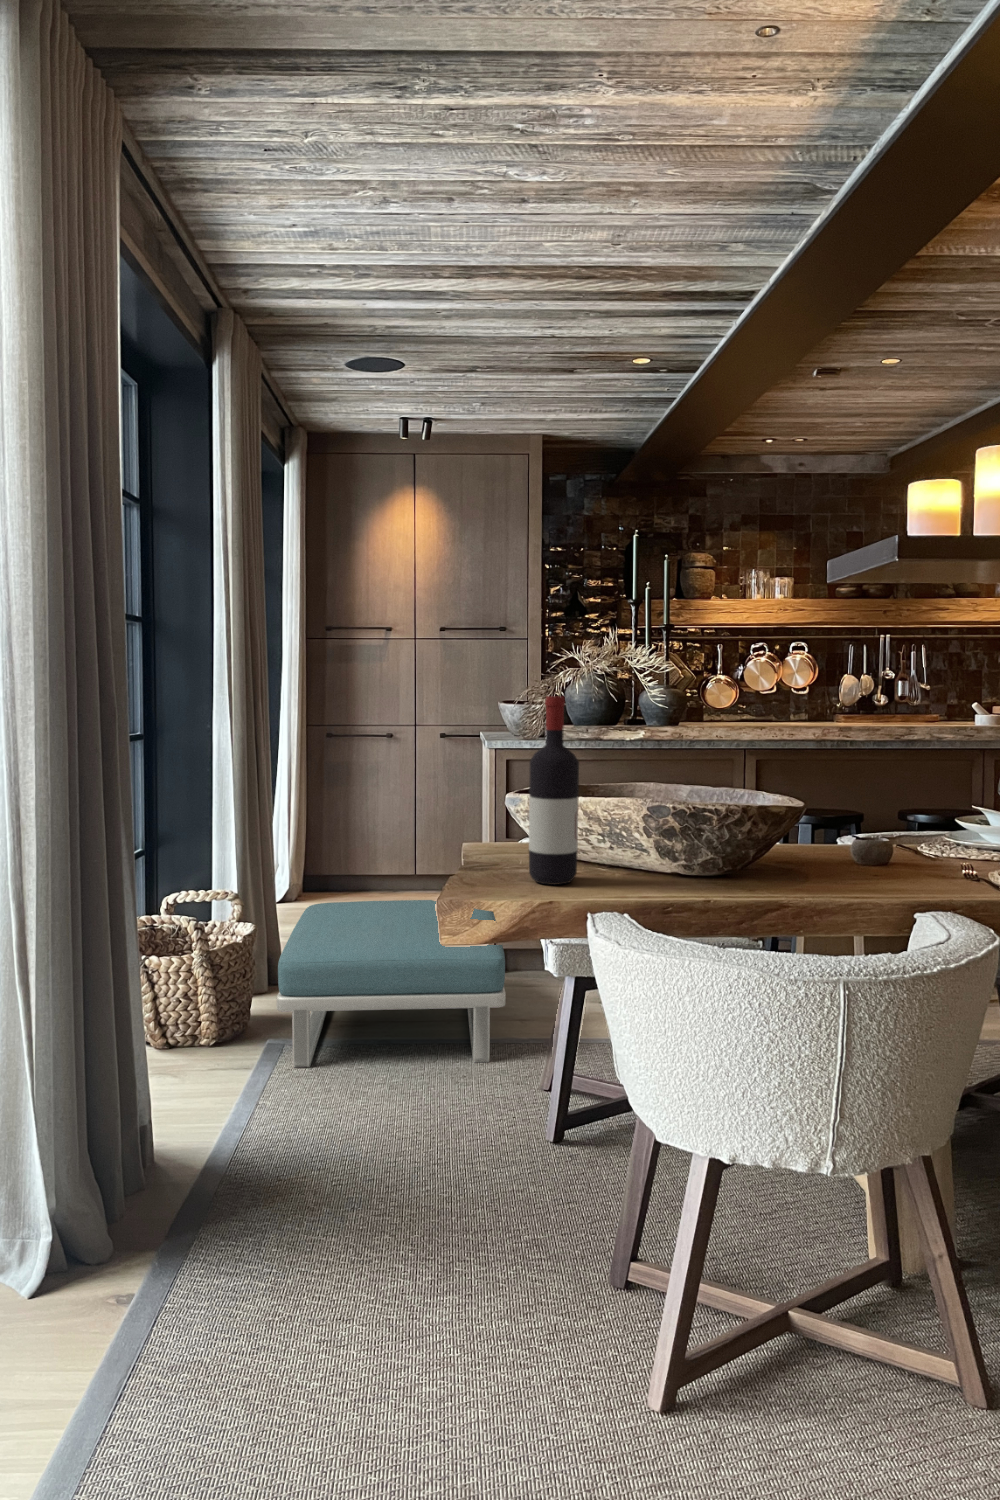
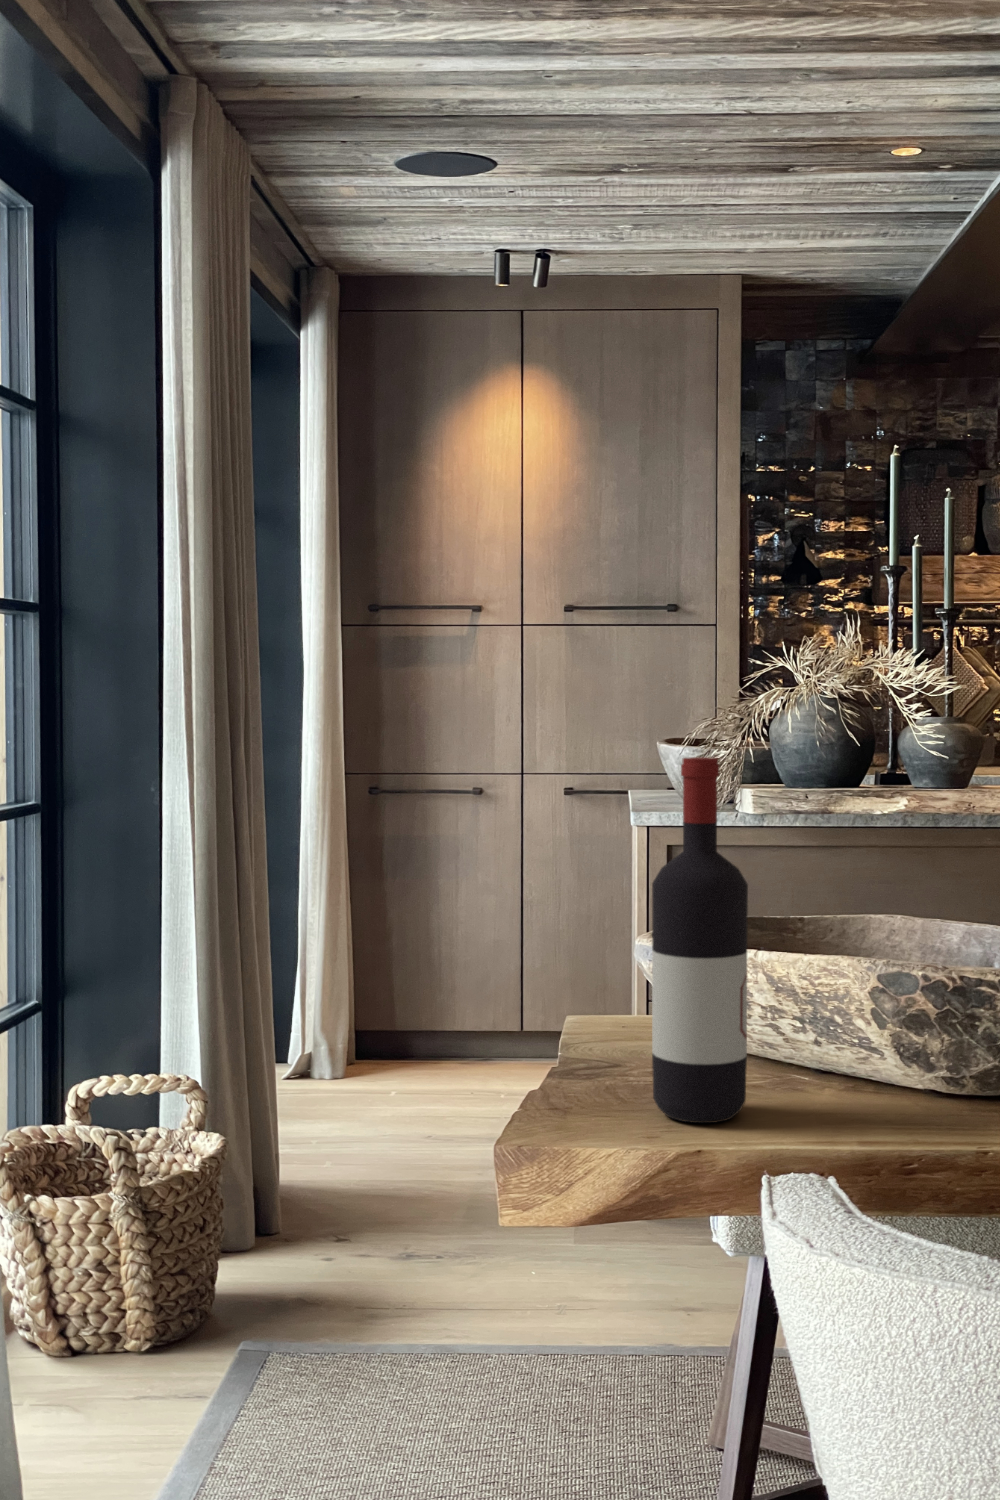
footstool: present [276,900,506,1068] -> none [249,1097,654,1407]

